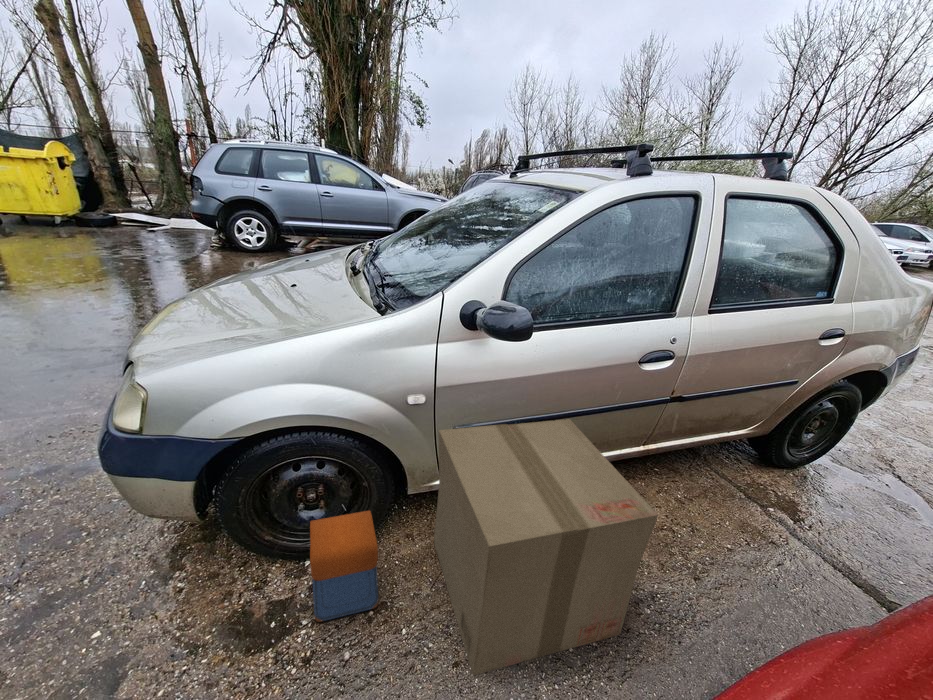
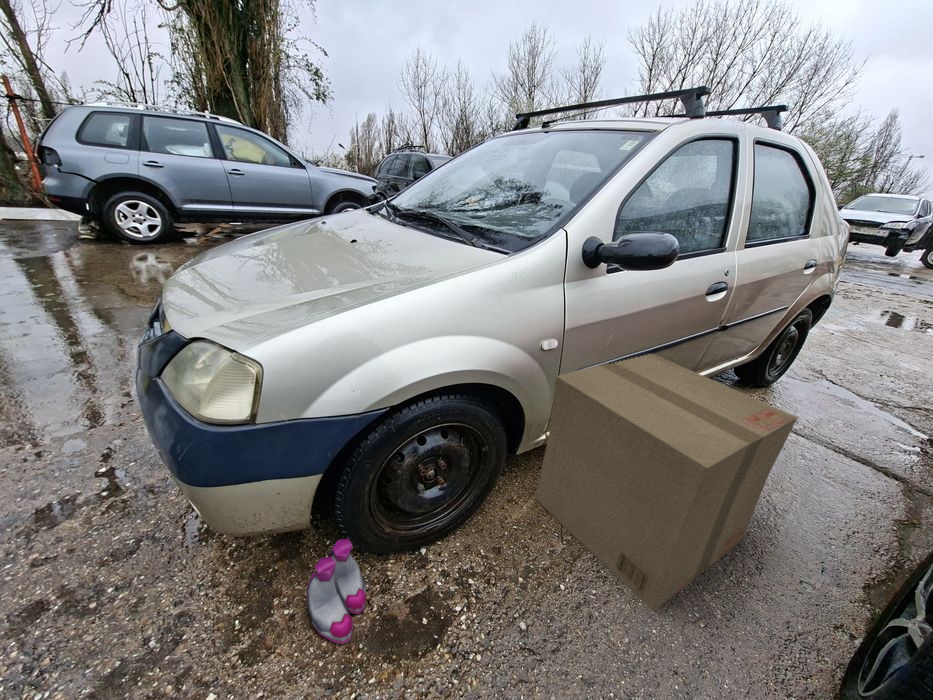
backpack: present [310,511,378,622] -> none [446,472,537,604]
boots: none [186,539,244,624] -> present [306,539,366,644]

